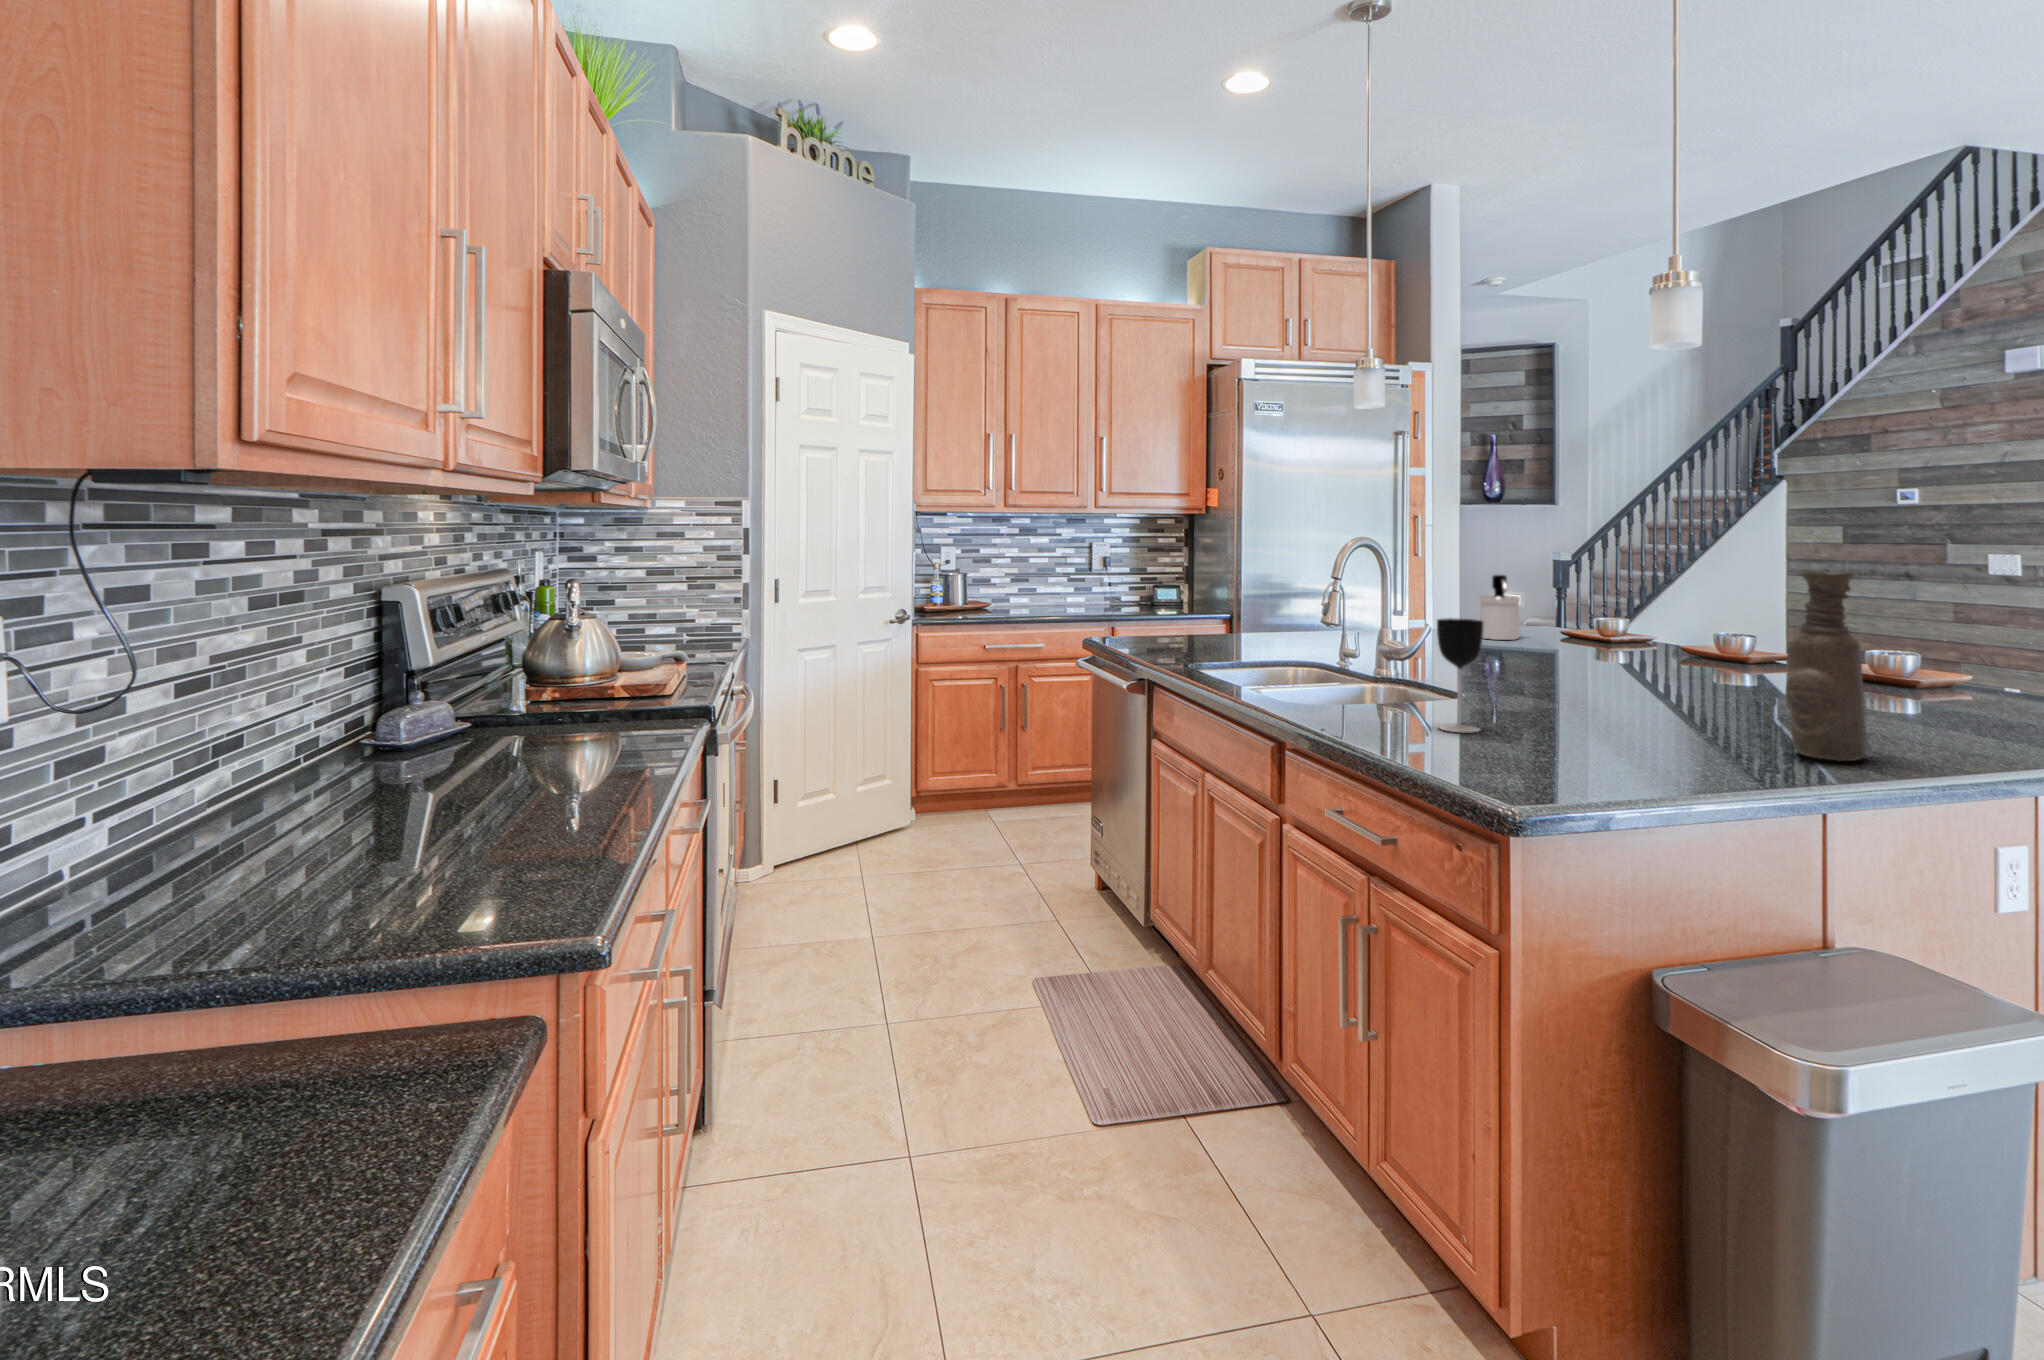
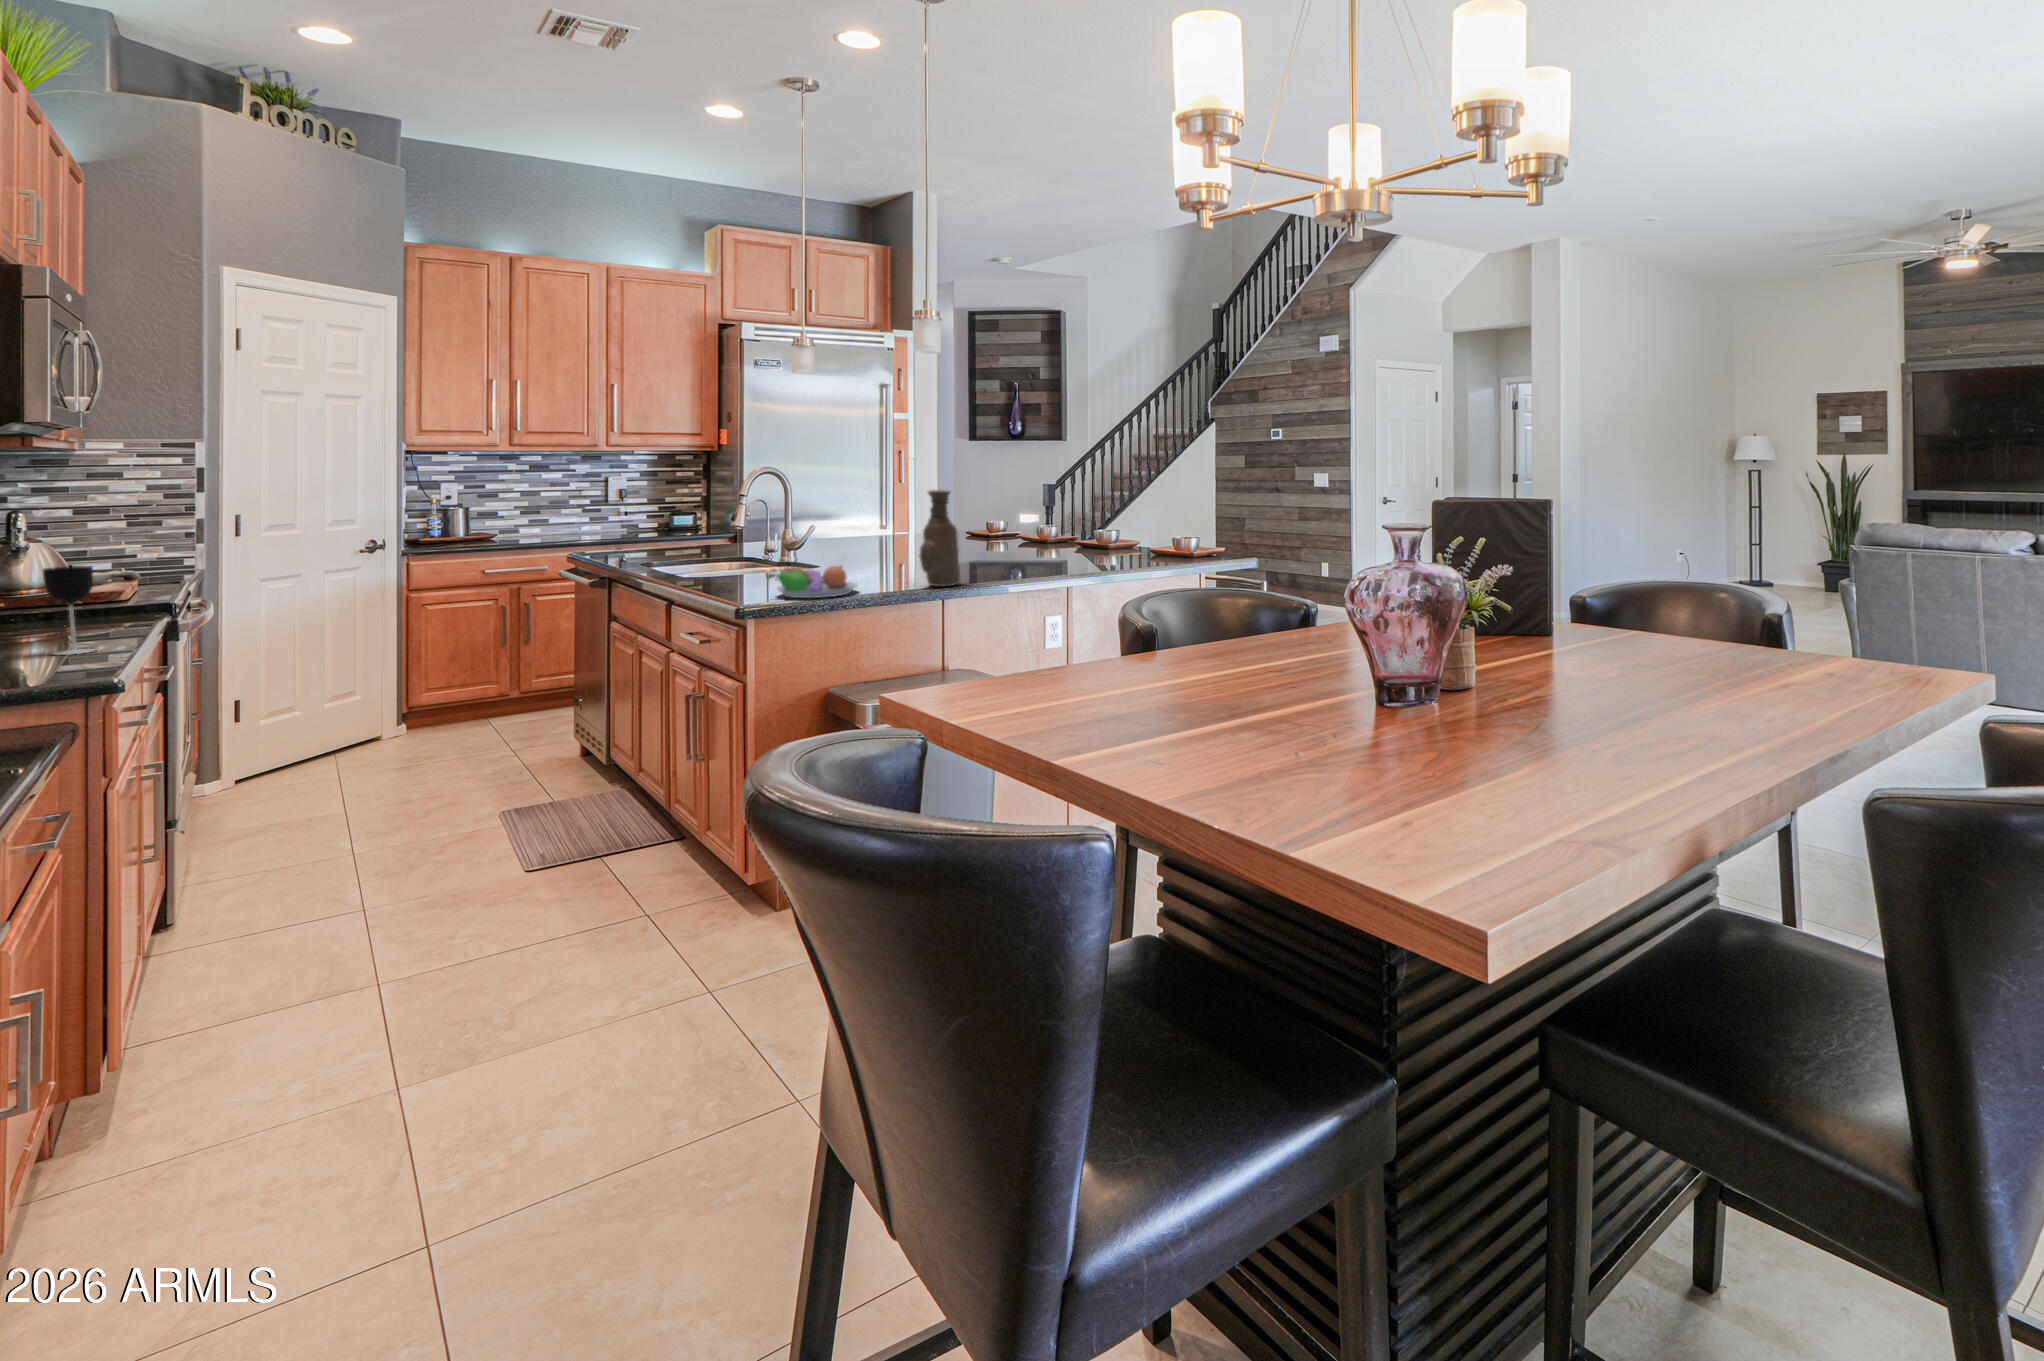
soap dispenser: present [1479,575,1520,640] -> none [881,497,909,541]
wine glass: present [1437,618,1483,732] -> present [43,566,95,655]
fruit bowl: none [1526,697,1684,772] -> present [768,564,857,598]

